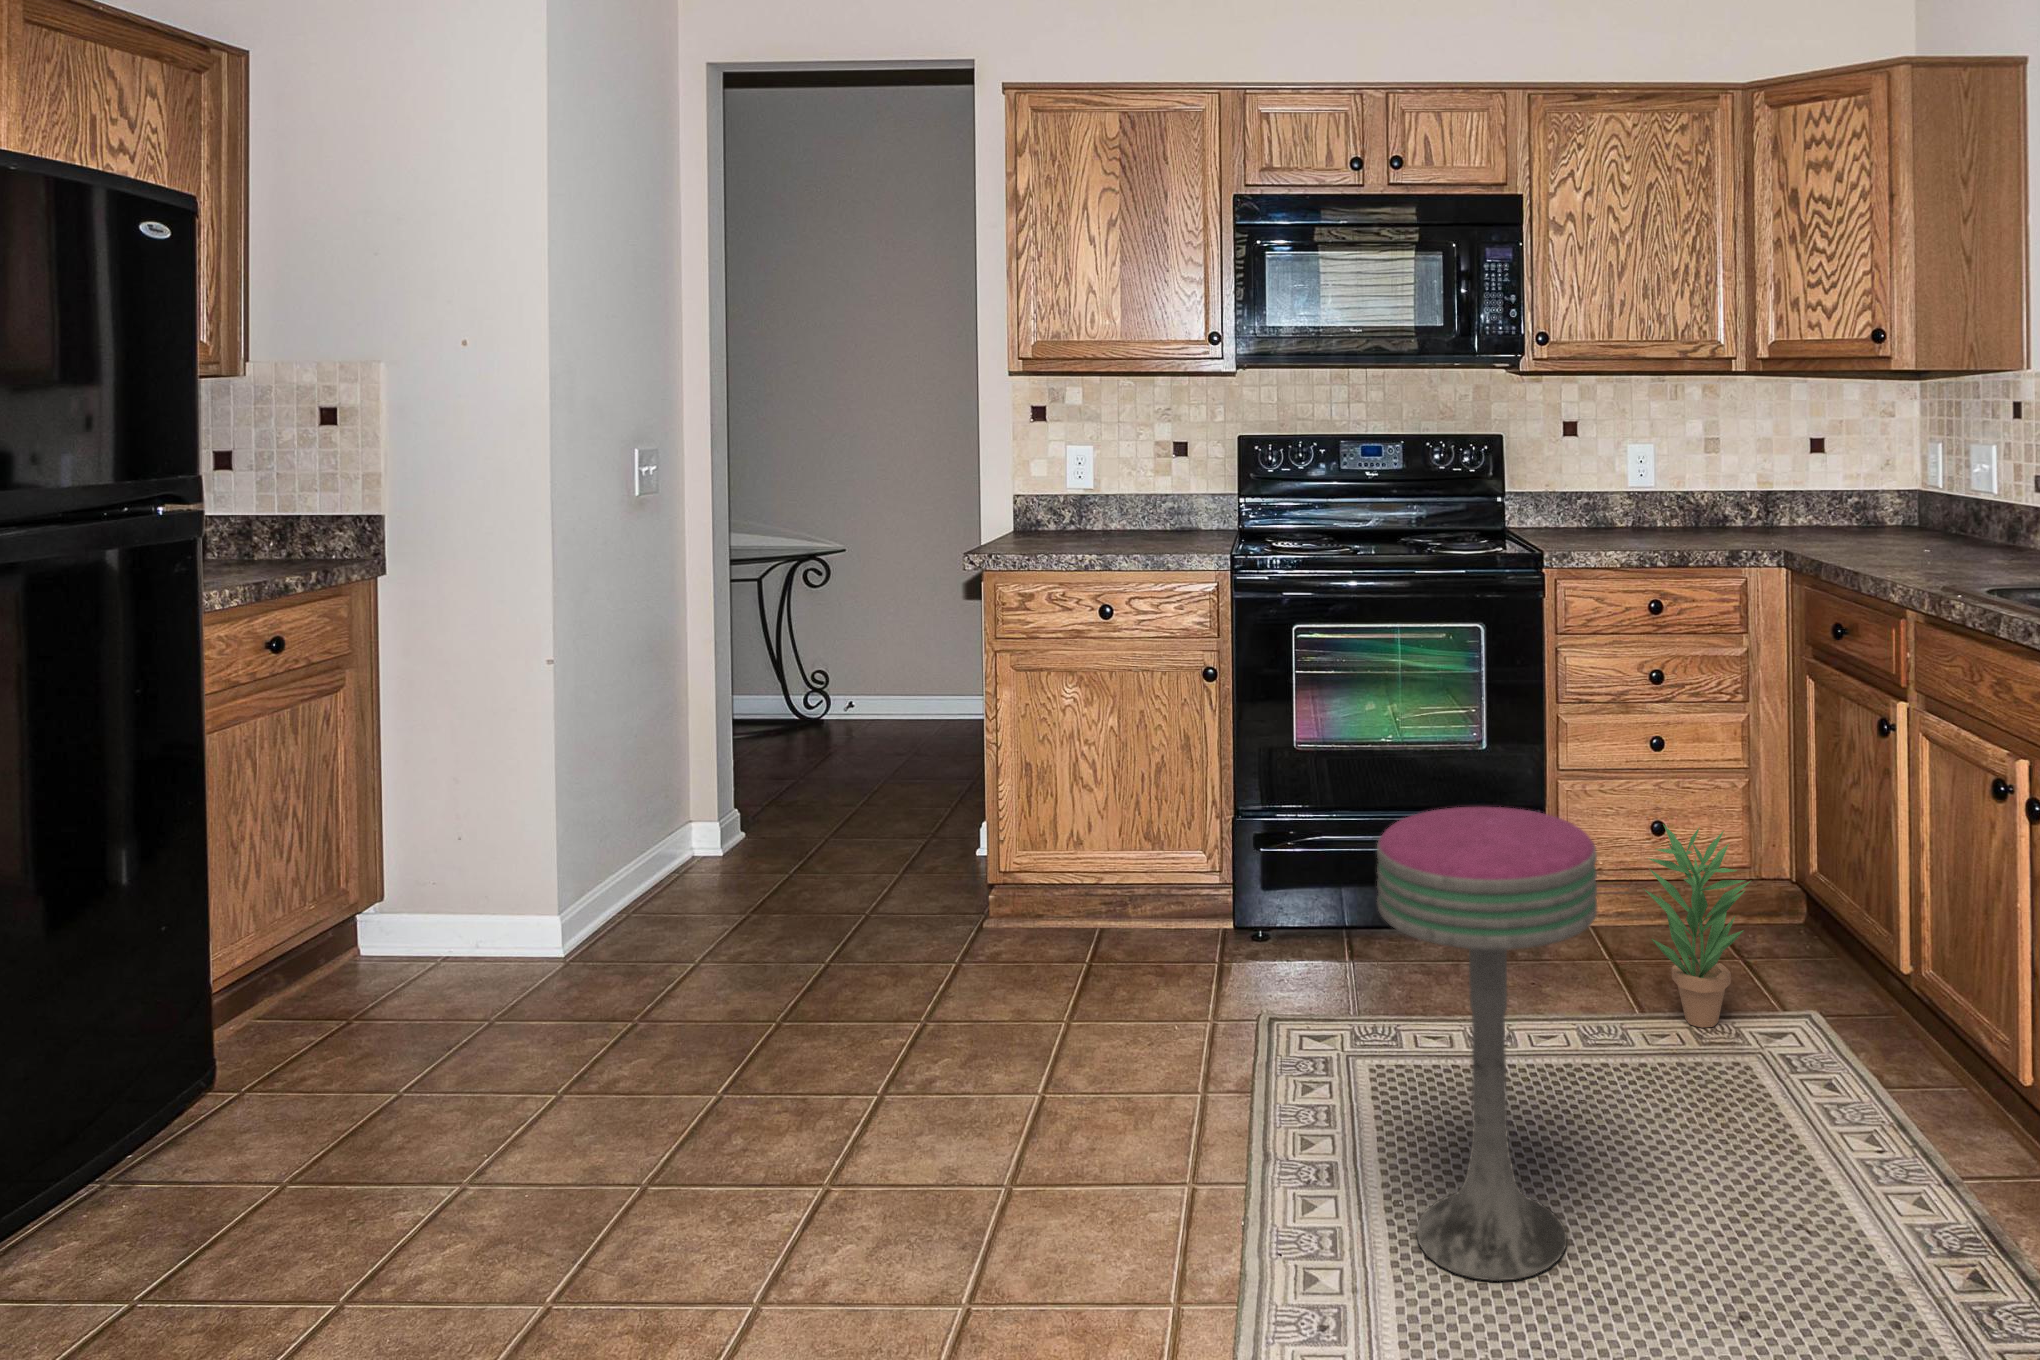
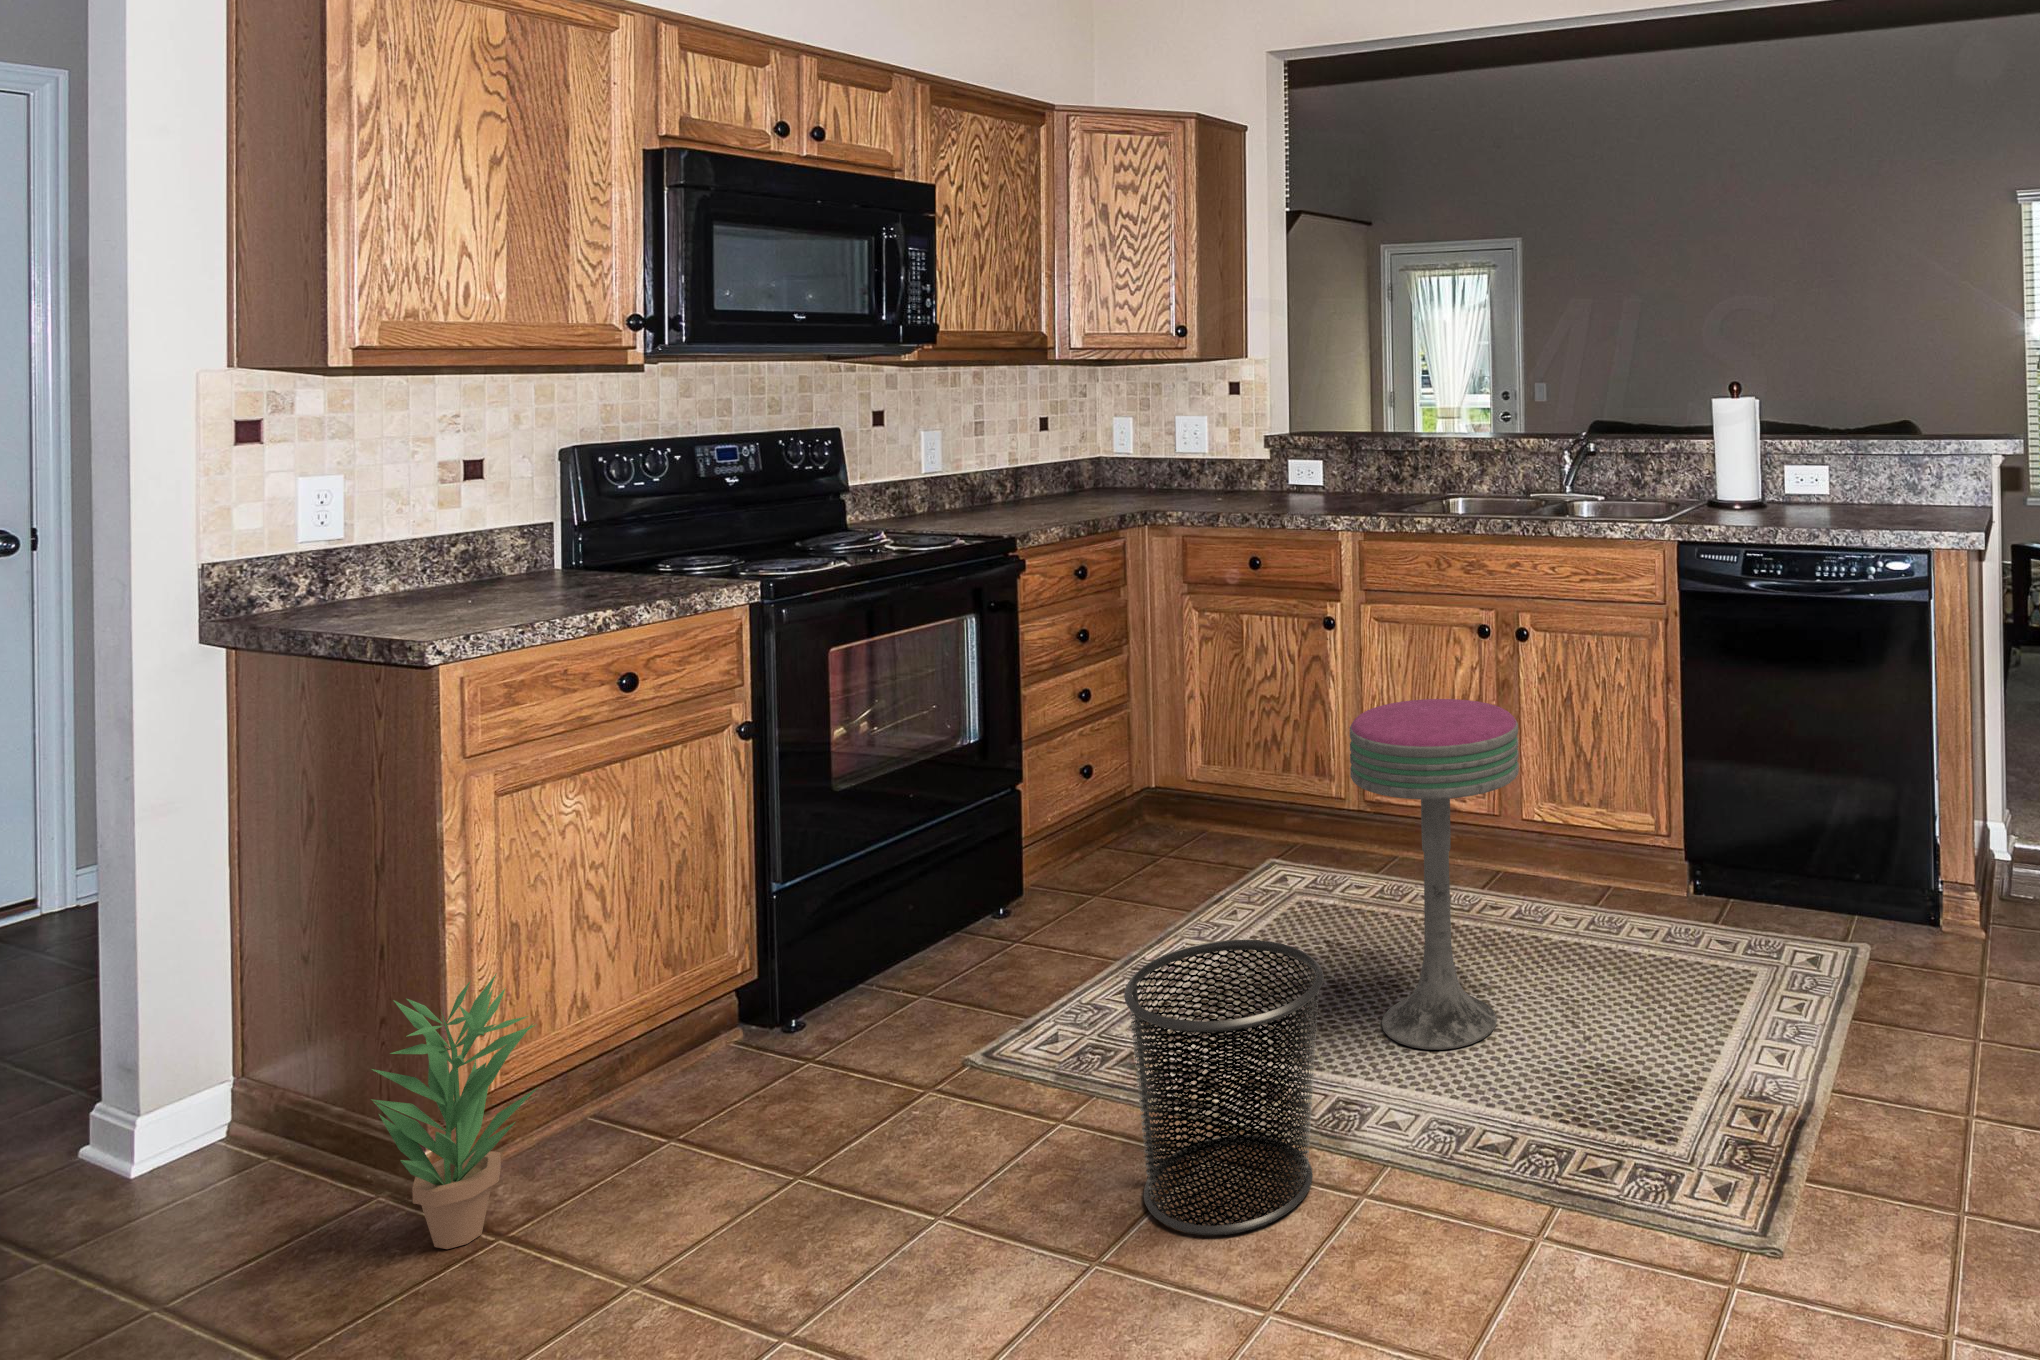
potted plant: present [1644,824,1750,1028] -> present [372,974,537,1249]
waste bin: none [979,959,1182,1259] -> present [1124,940,1324,1235]

